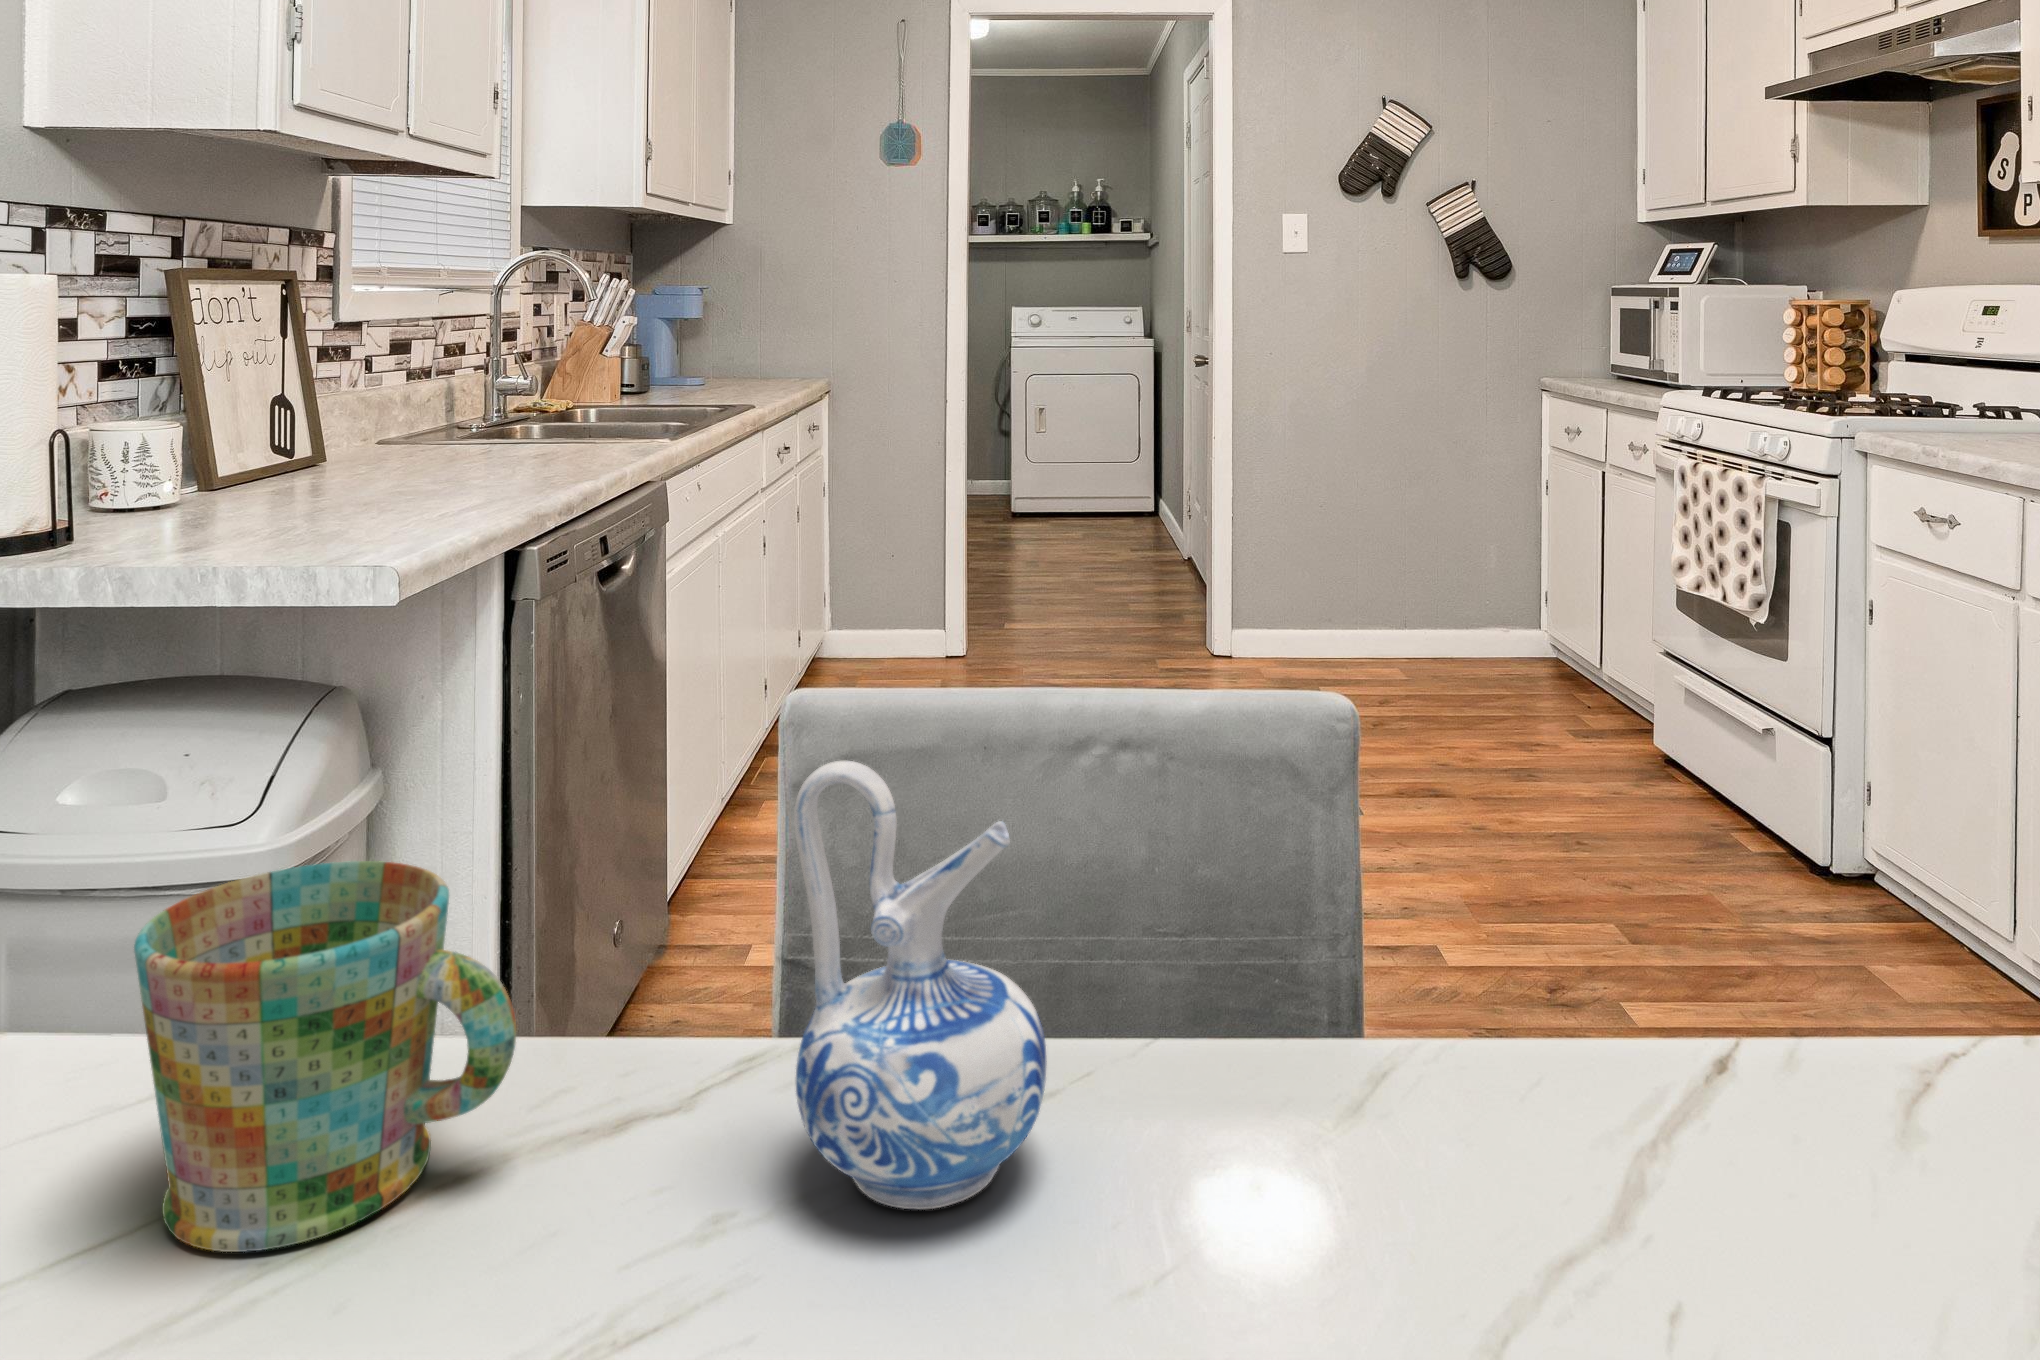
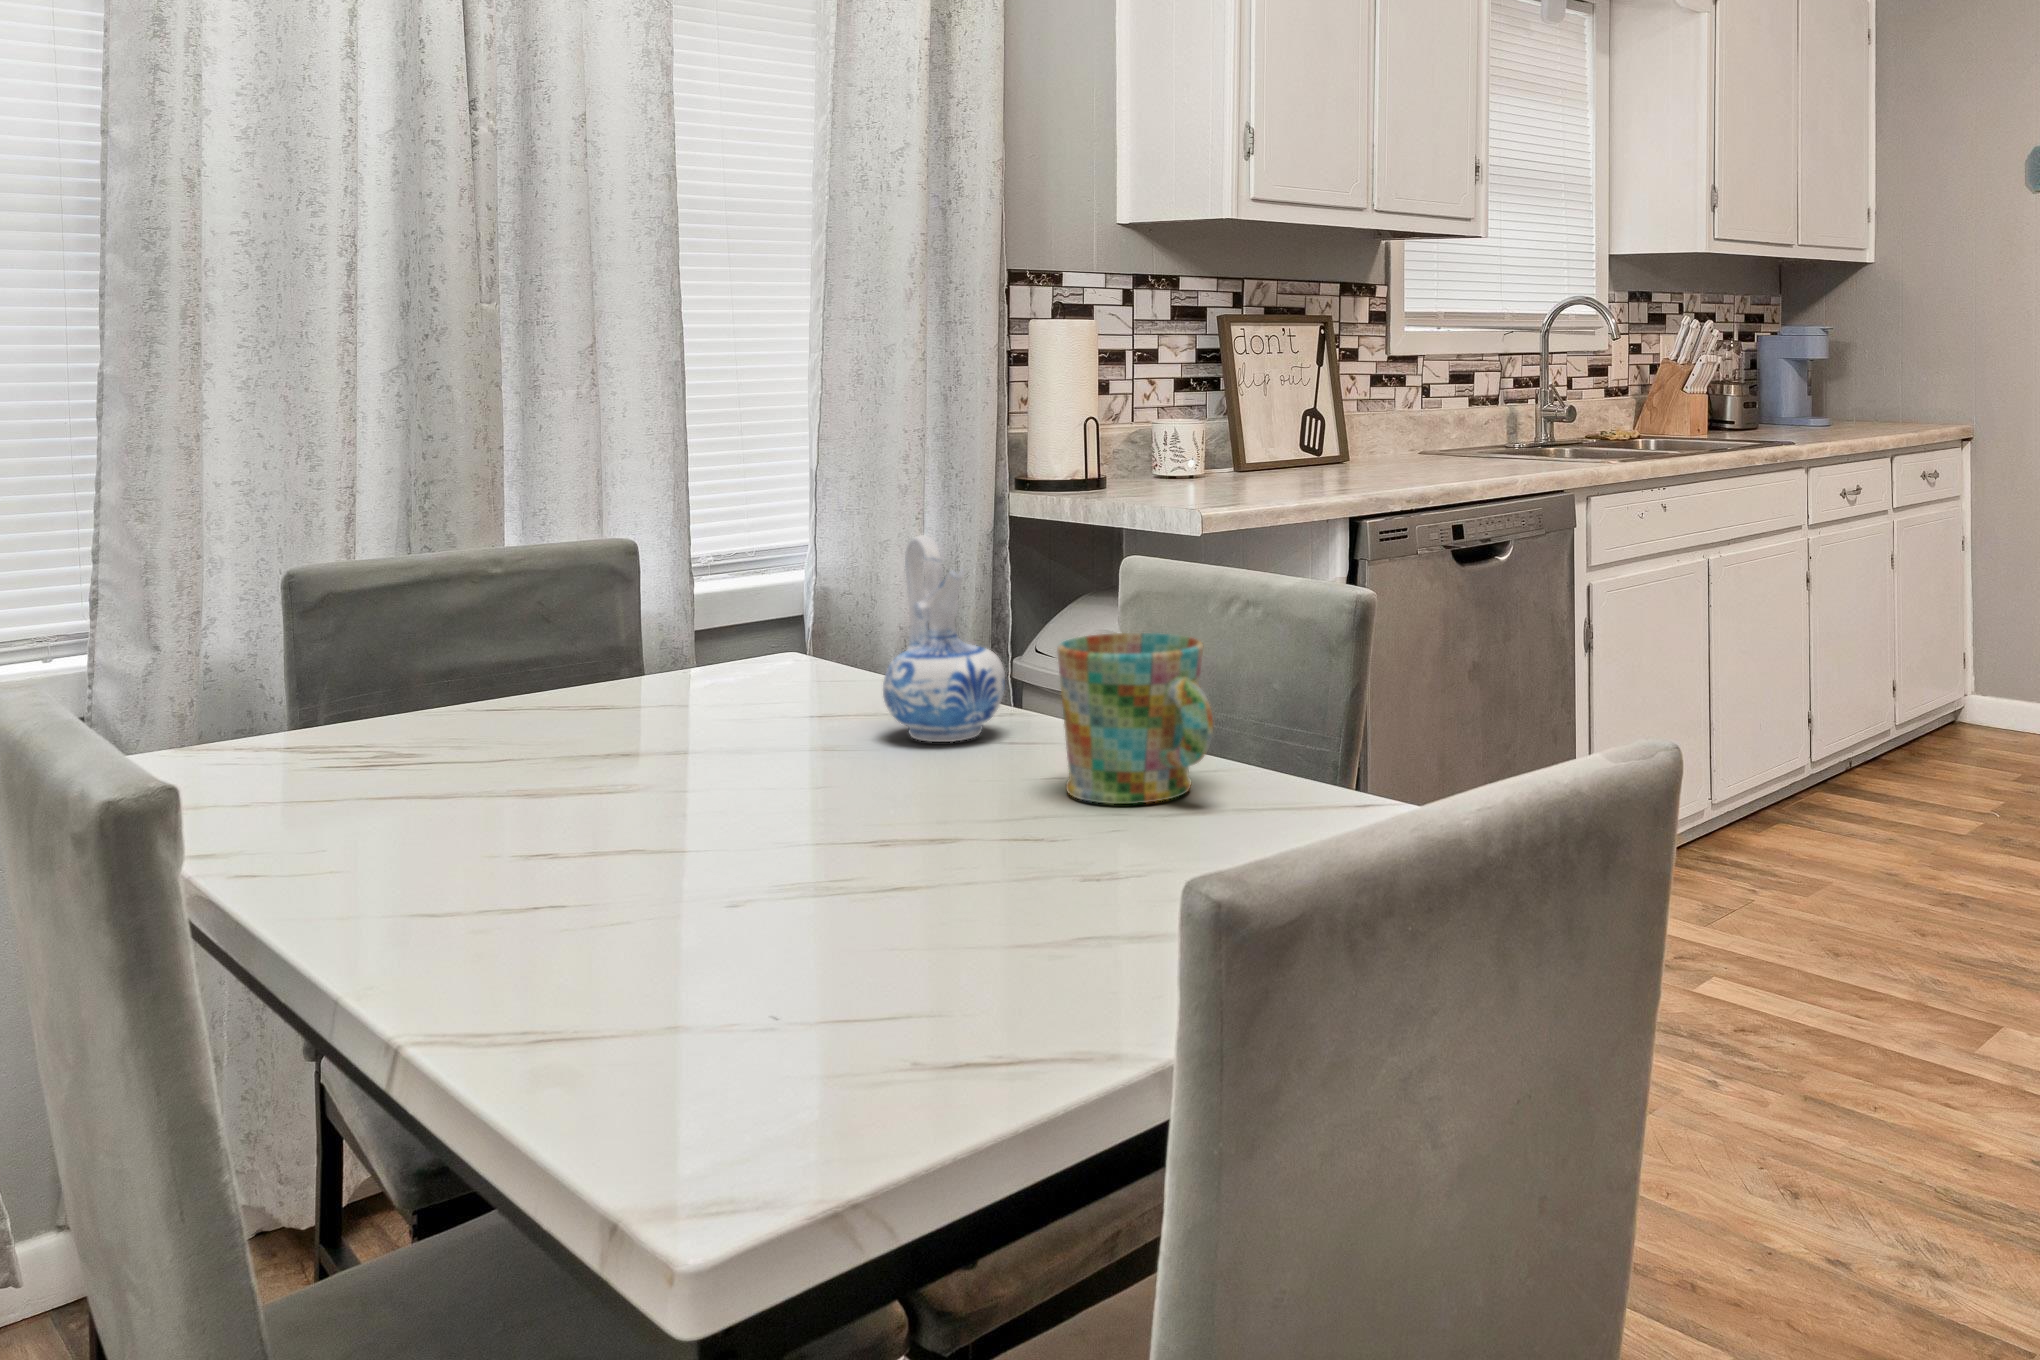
mug: present [134,861,516,1252] -> present [1057,633,1213,804]

